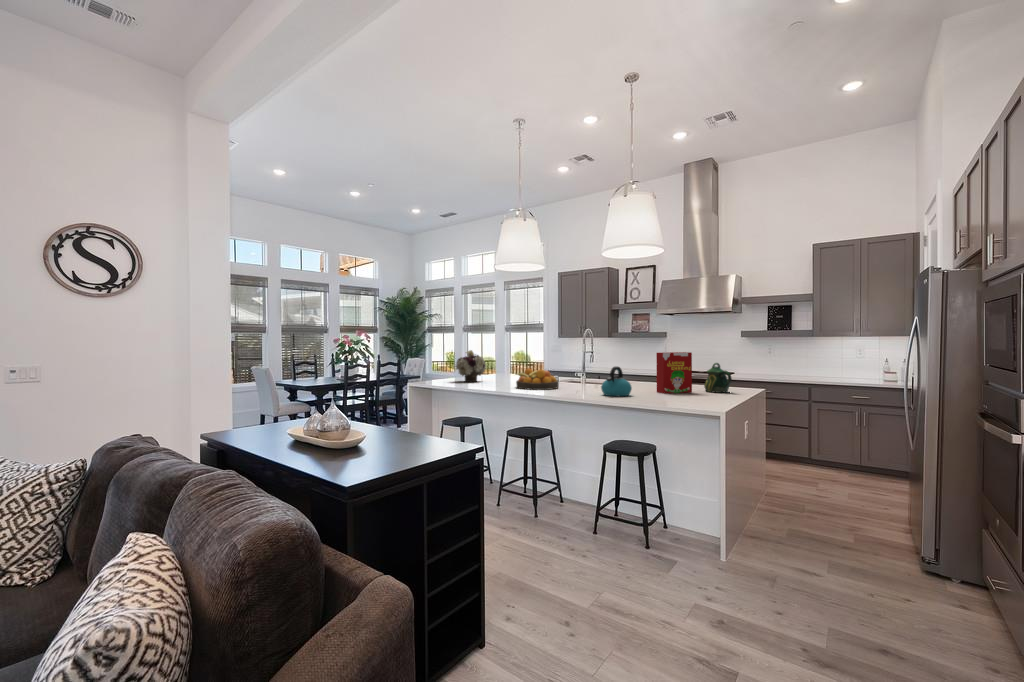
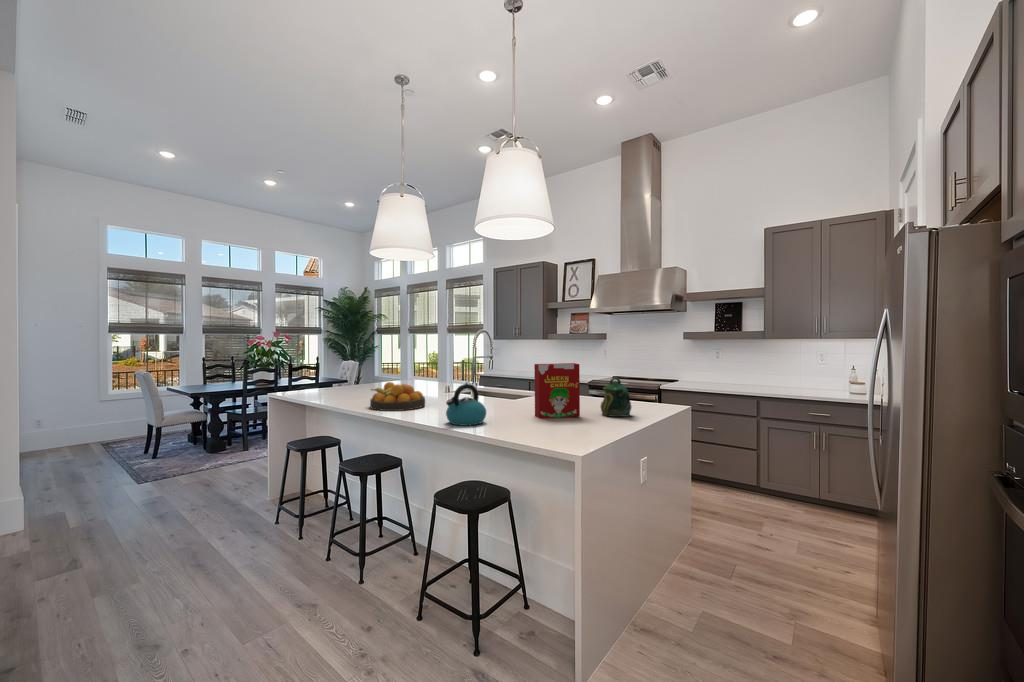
flower arrangement: present [455,350,486,382] -> none [324,357,368,396]

